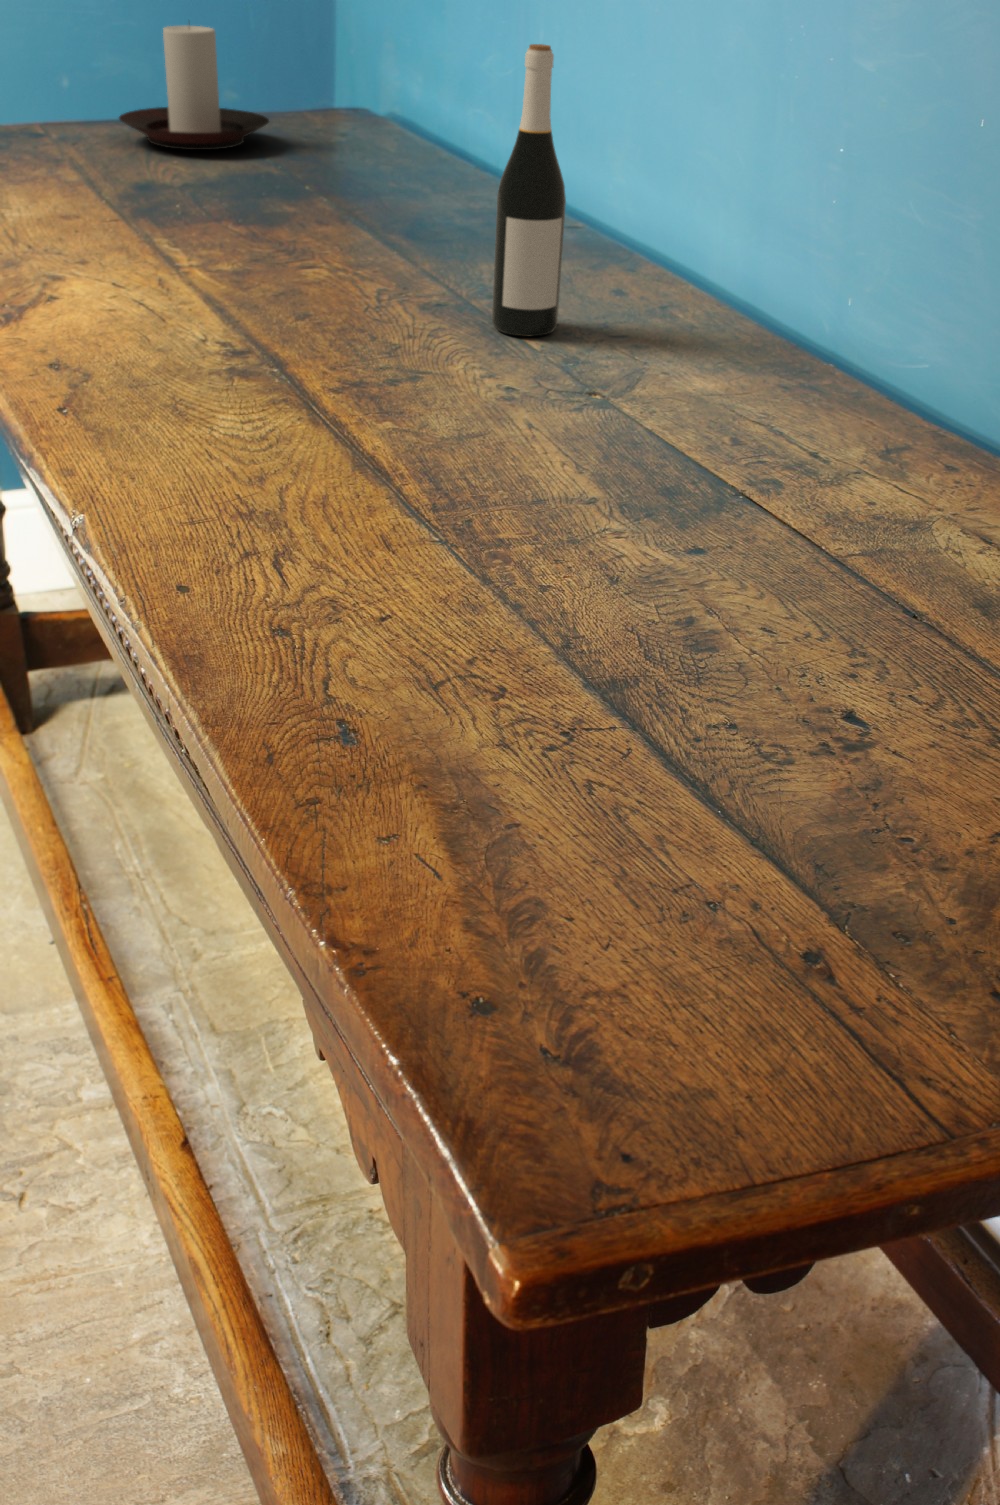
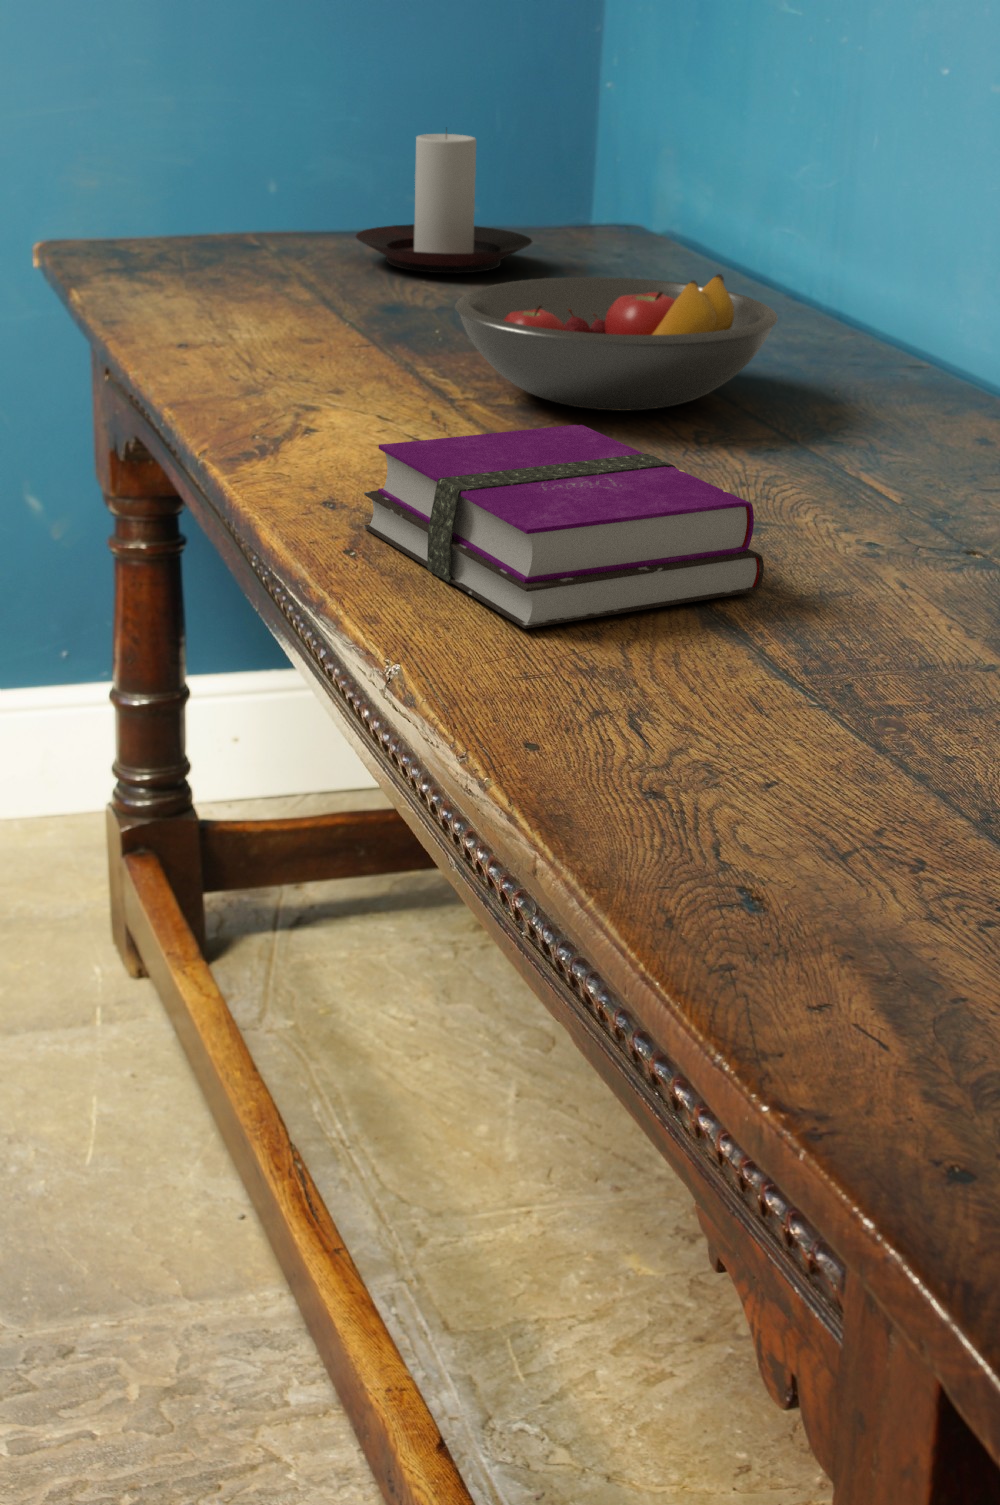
wine bottle: present [492,44,566,336] -> none [836,156,934,486]
fruit bowl: none [174,151,450,272] -> present [455,274,778,411]
hardback book: none [71,289,409,478] -> present [364,425,764,629]

